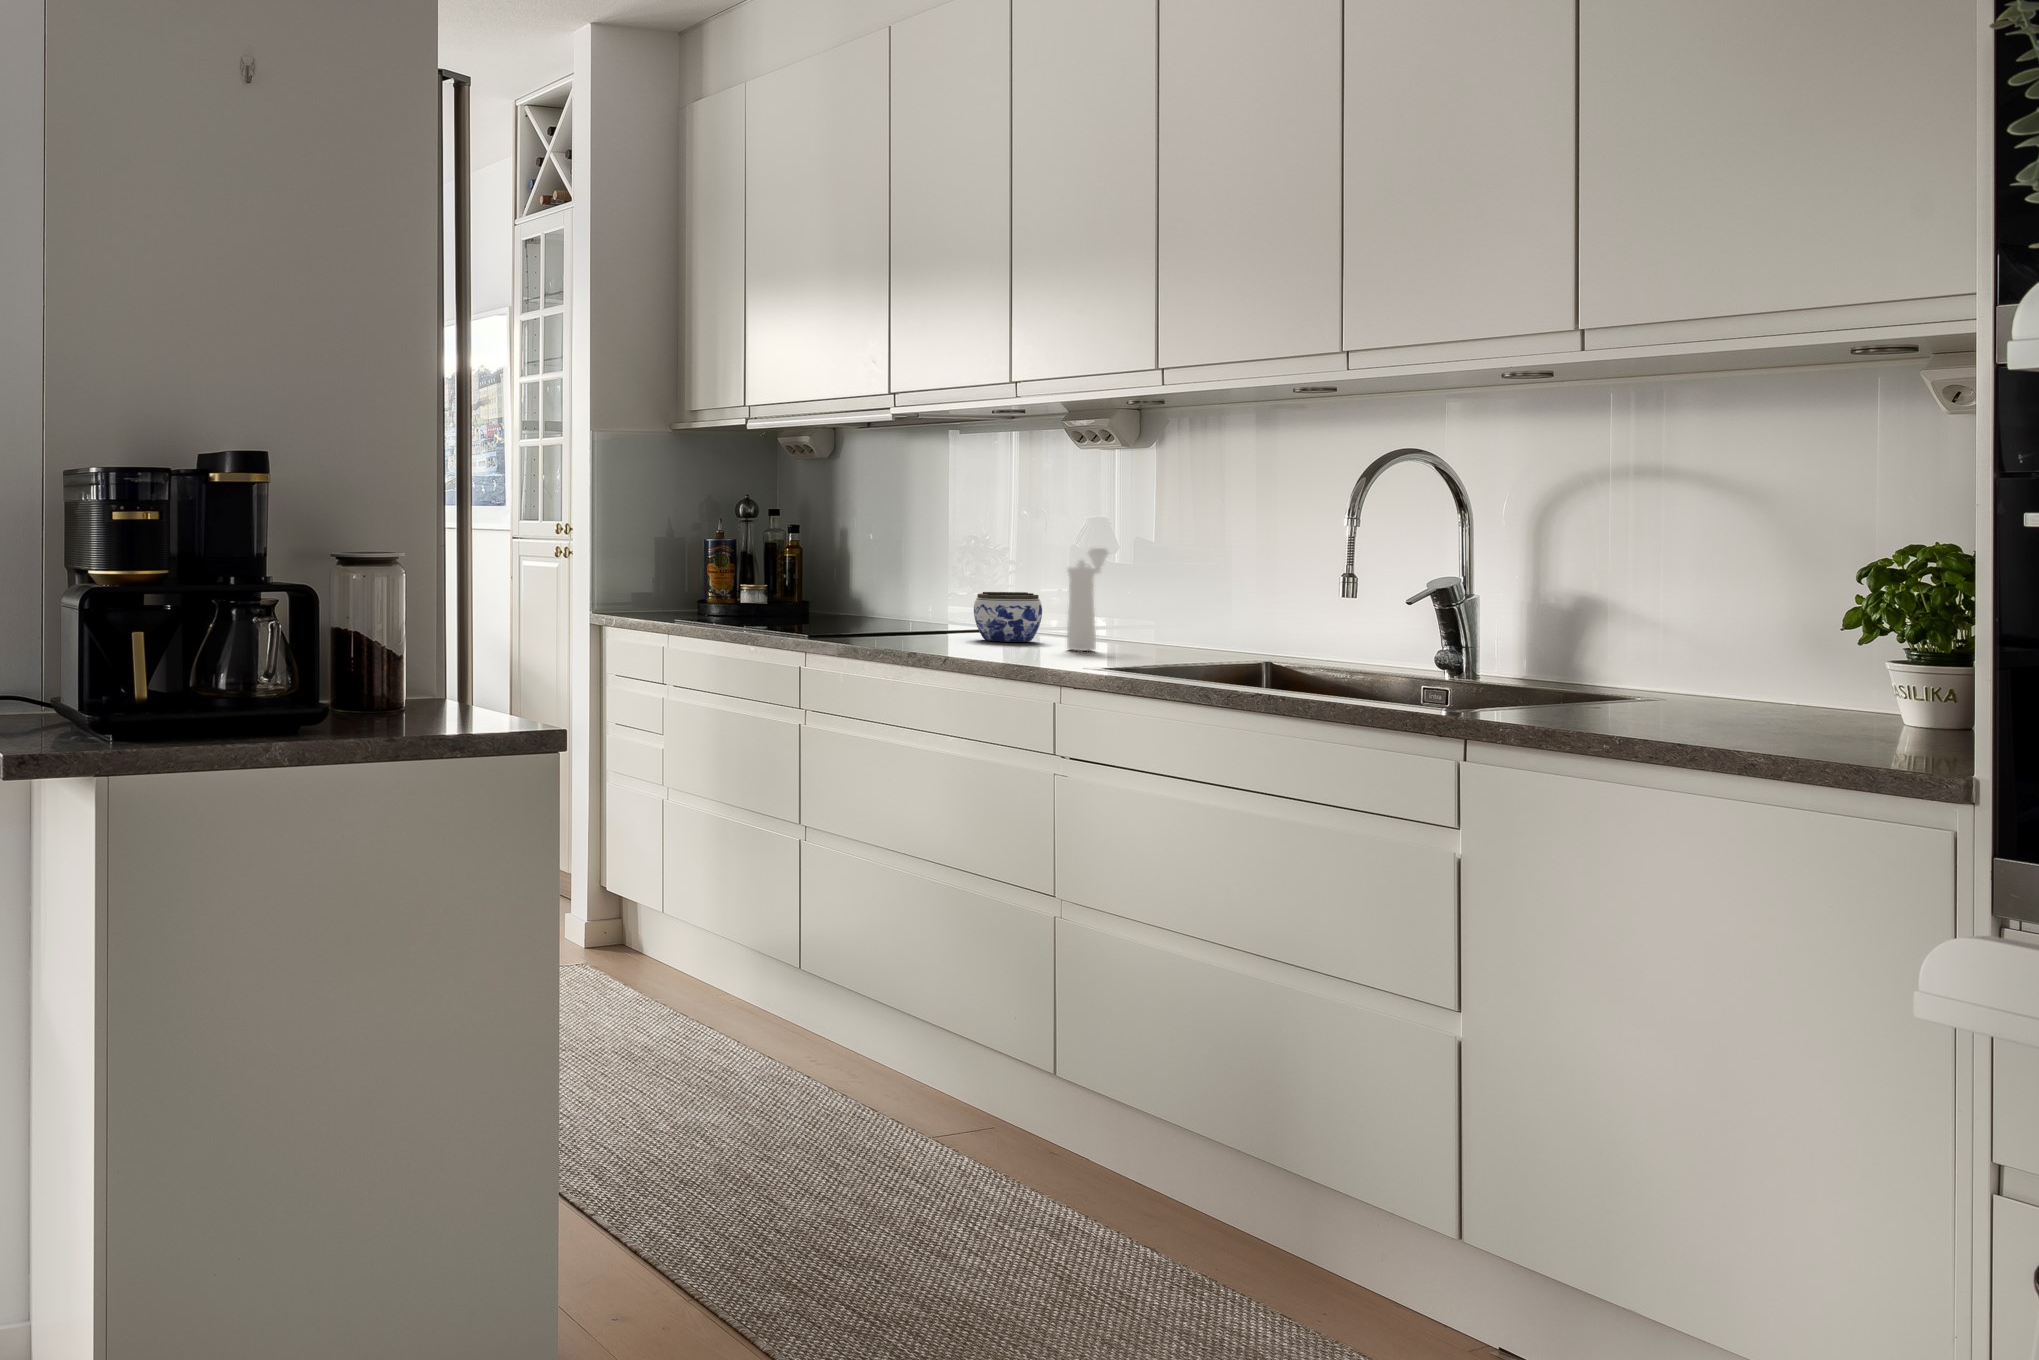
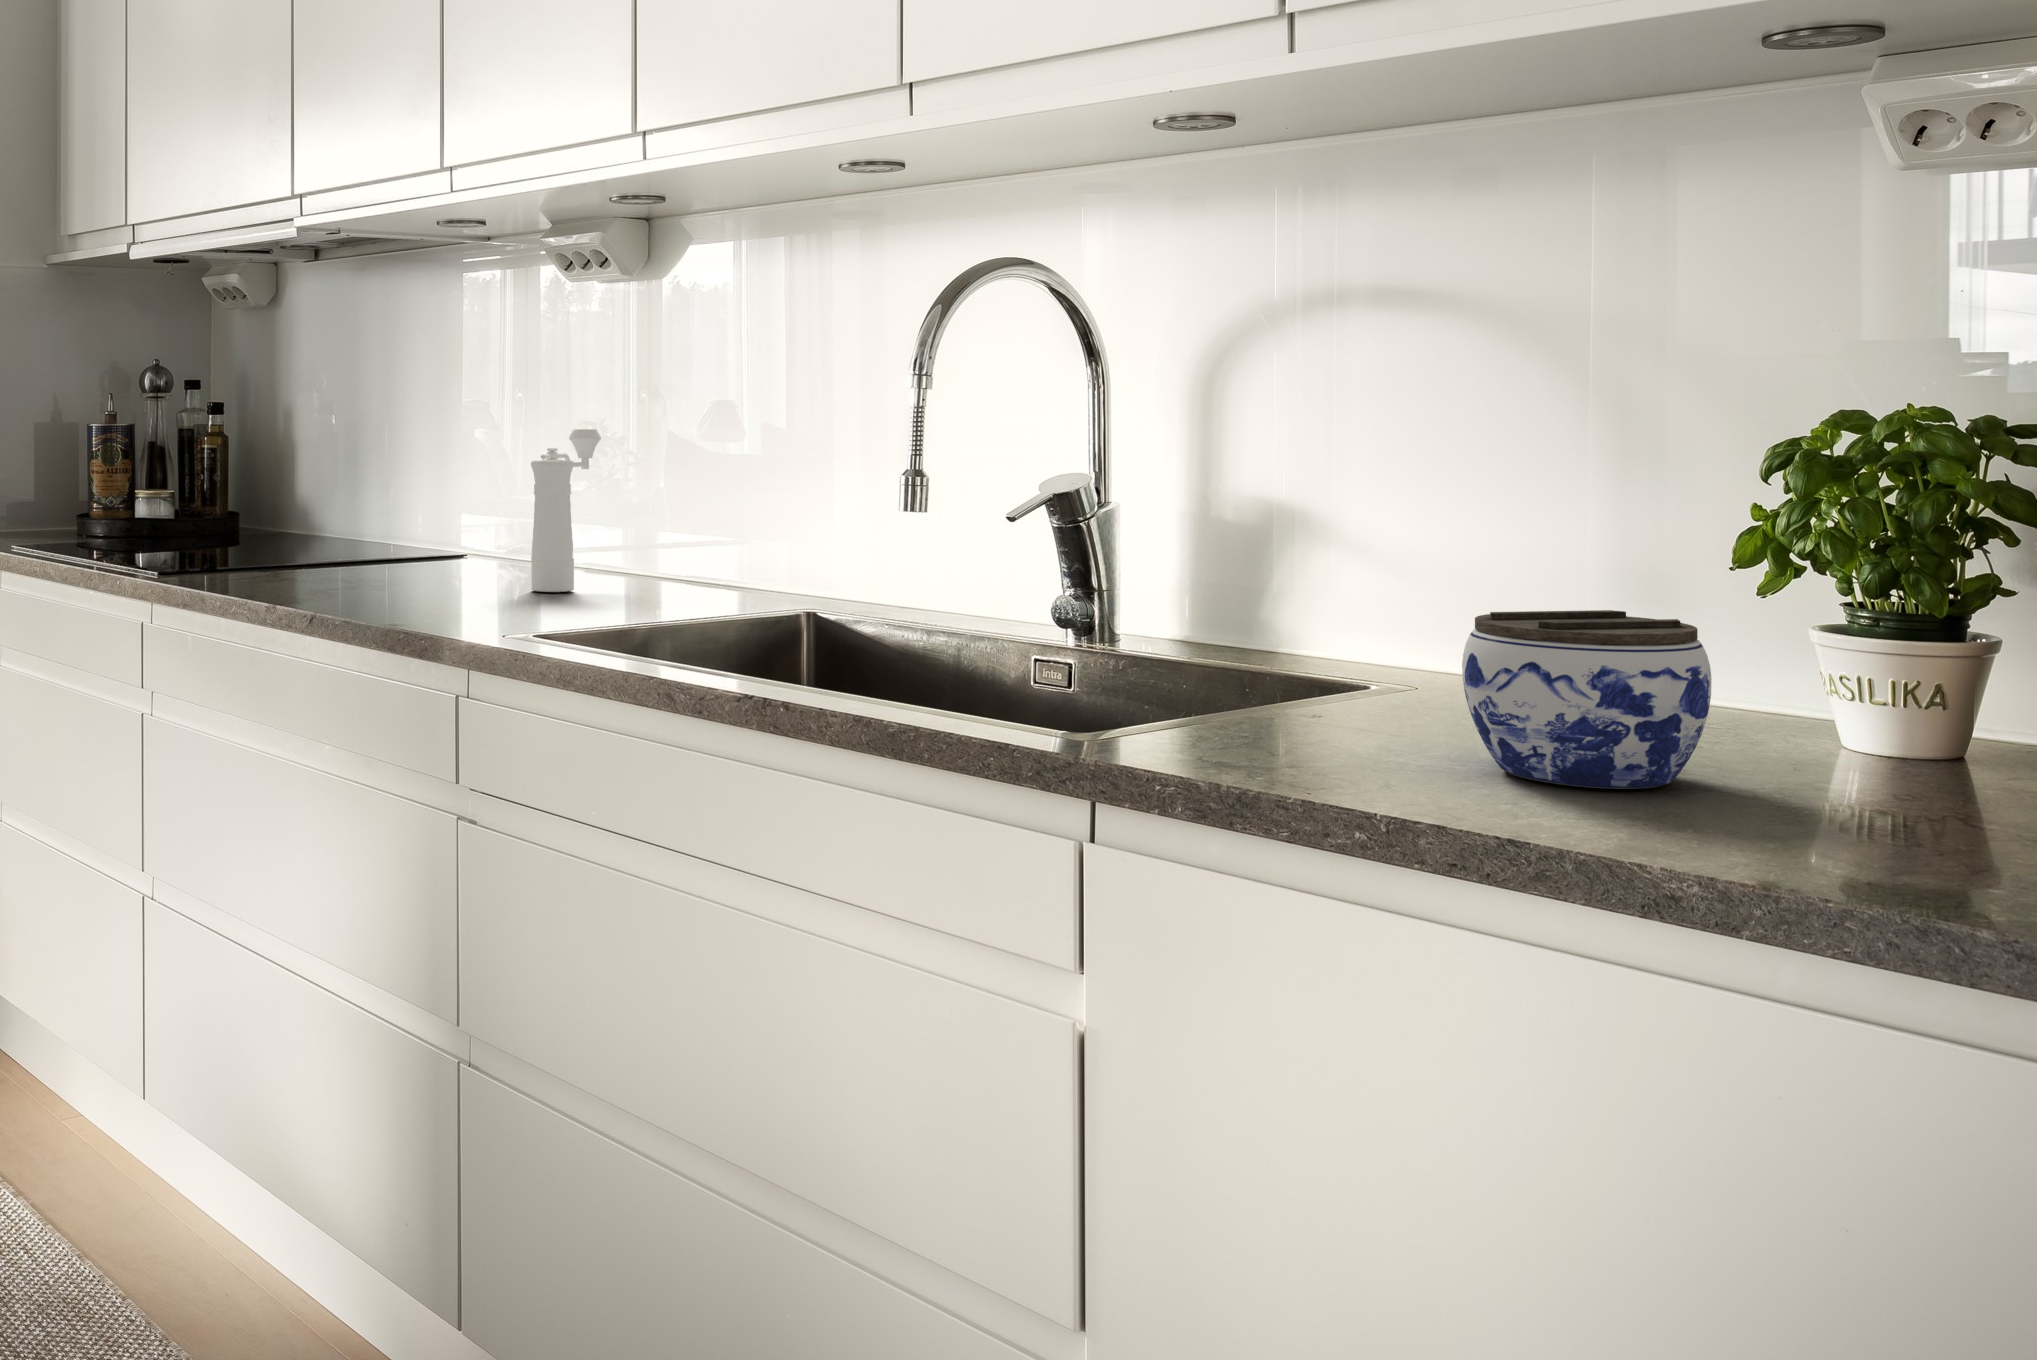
jar: present [974,592,1042,642] -> present [1462,610,1711,789]

